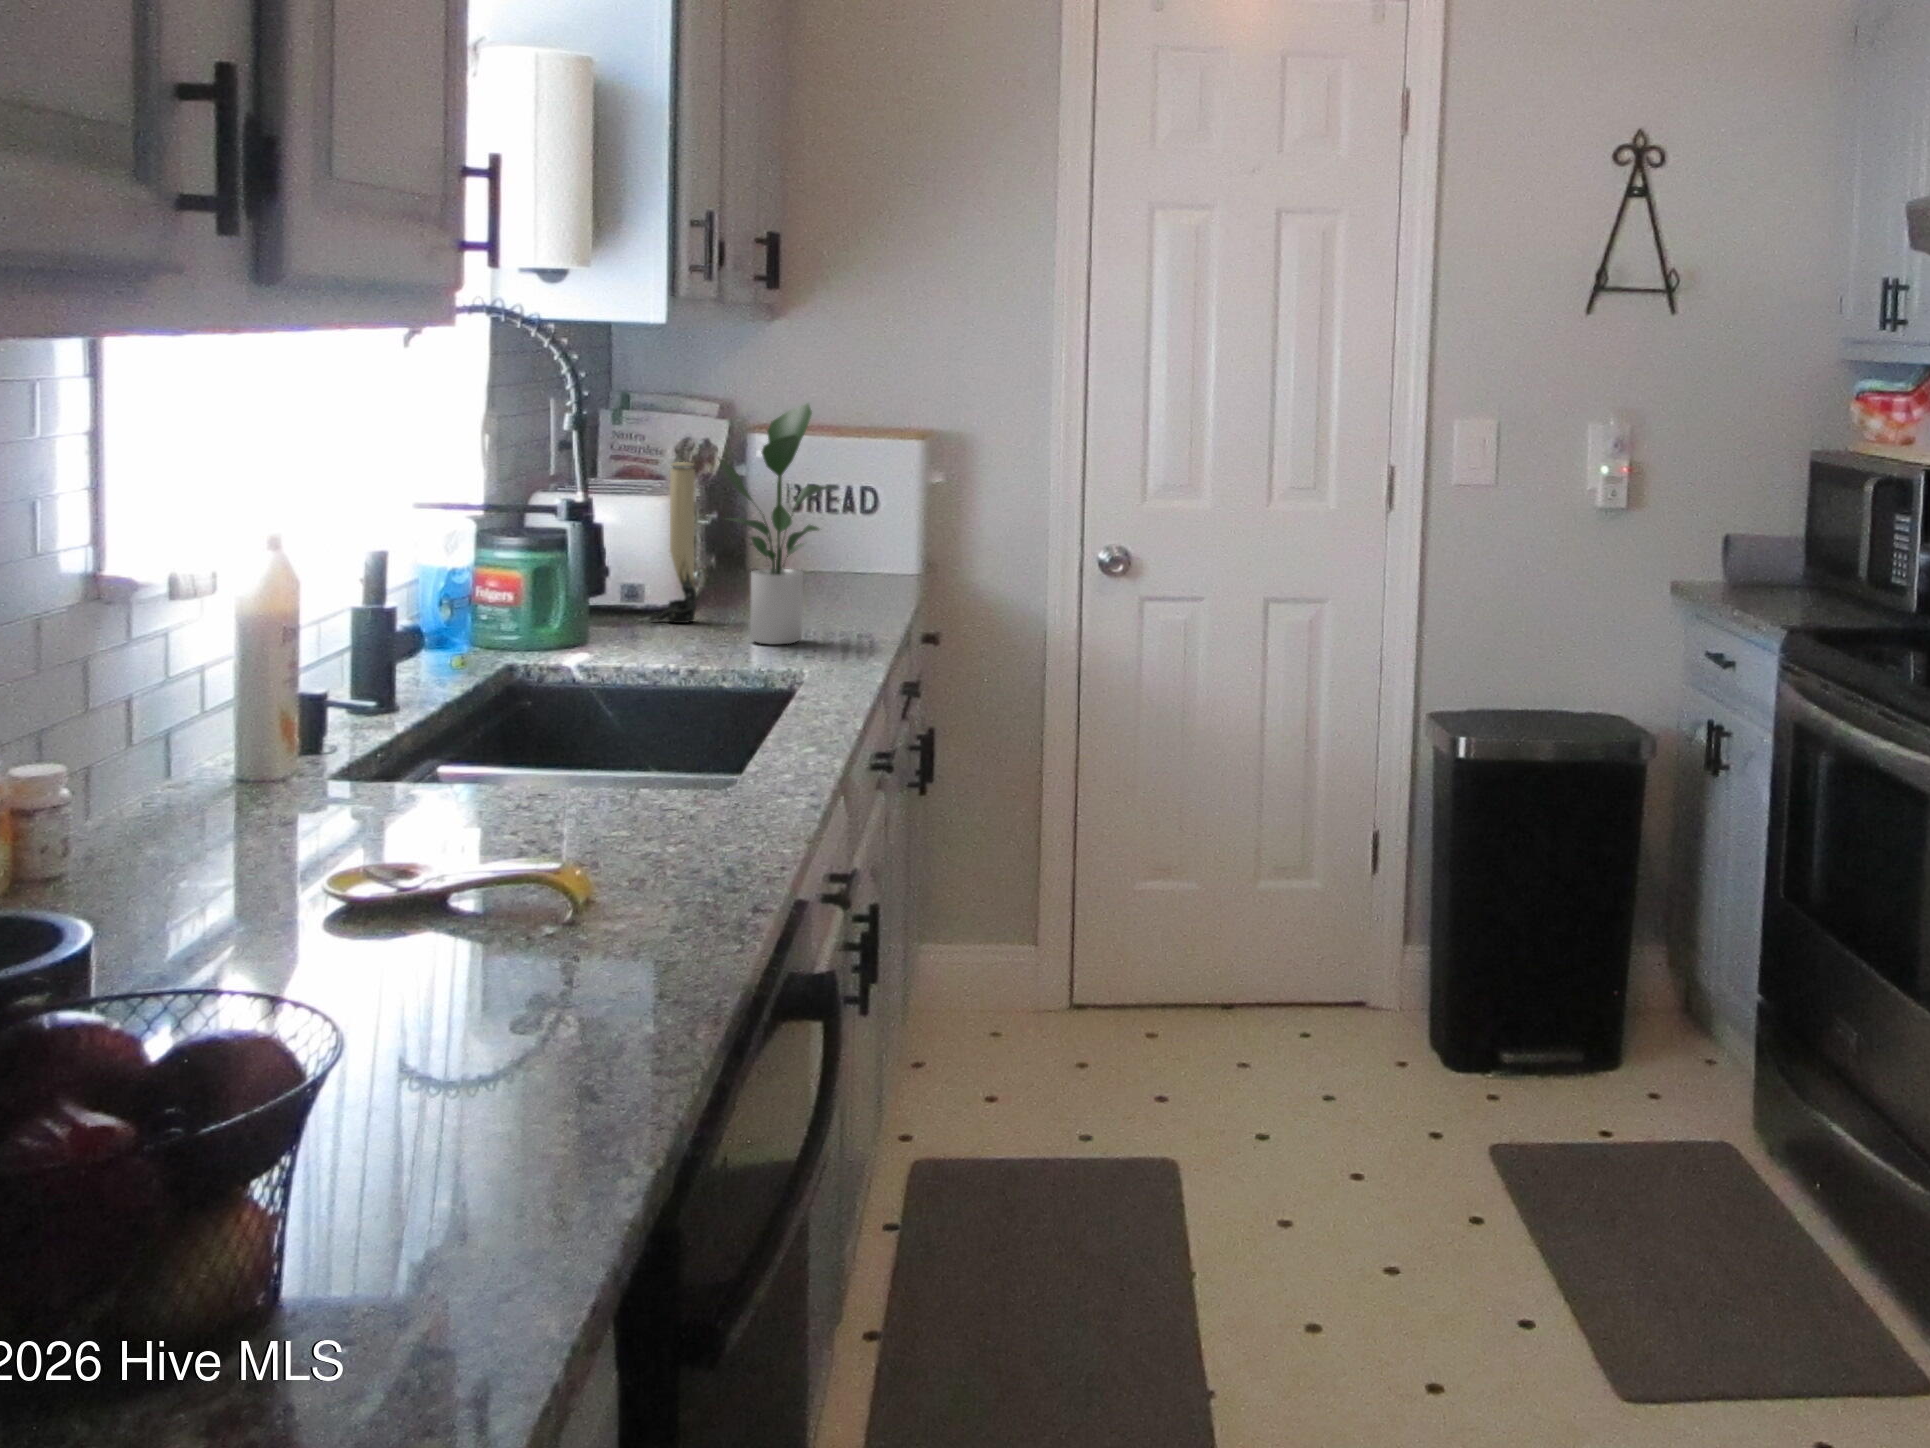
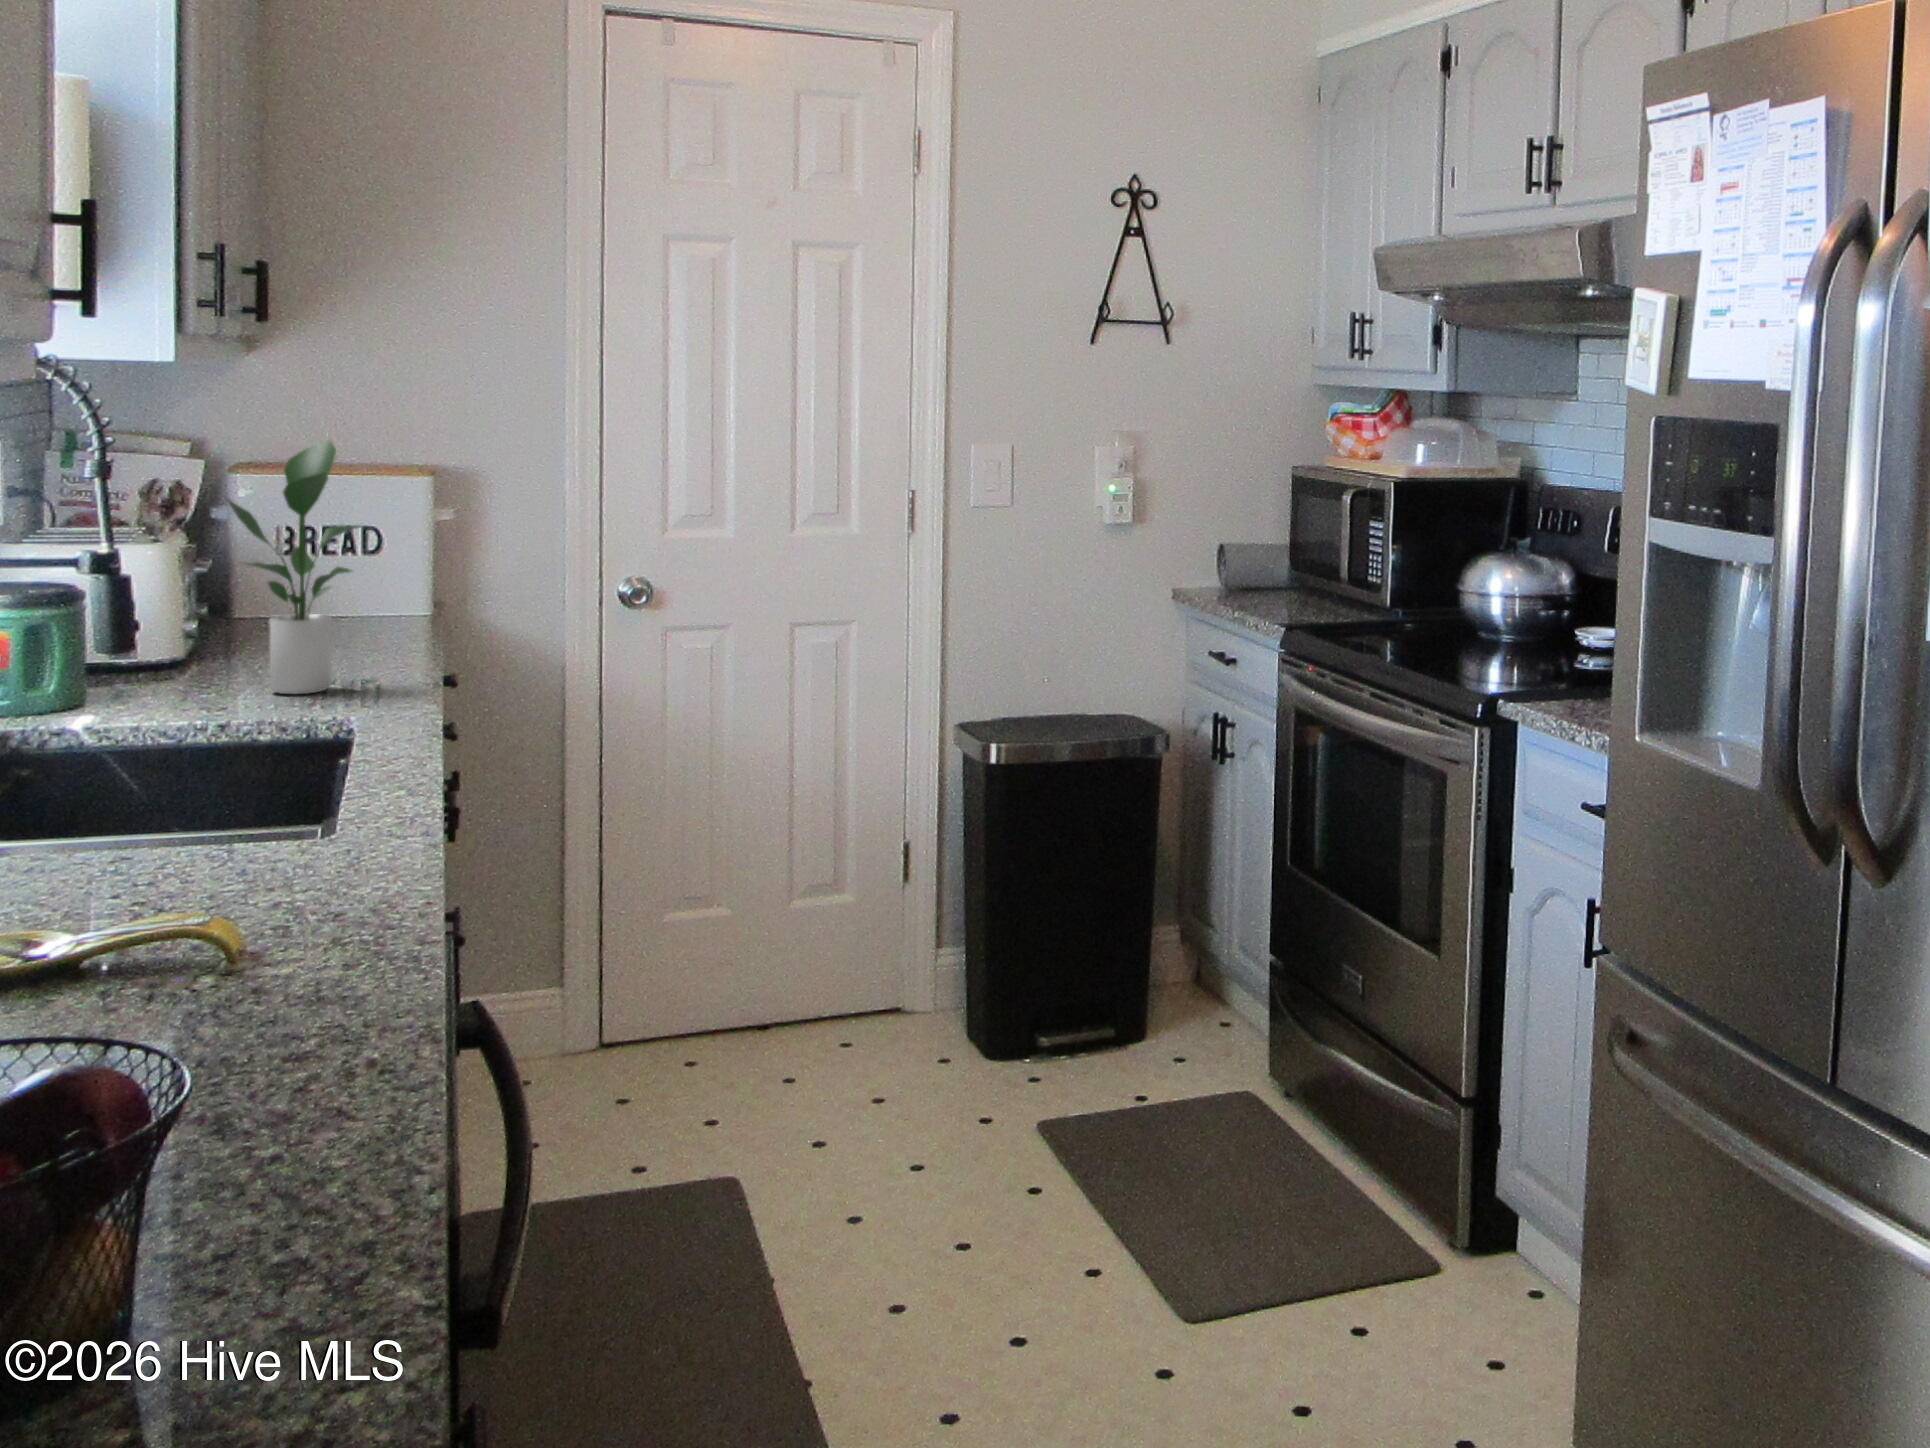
candle: present [650,462,696,623] -> none [135,505,192,678]

